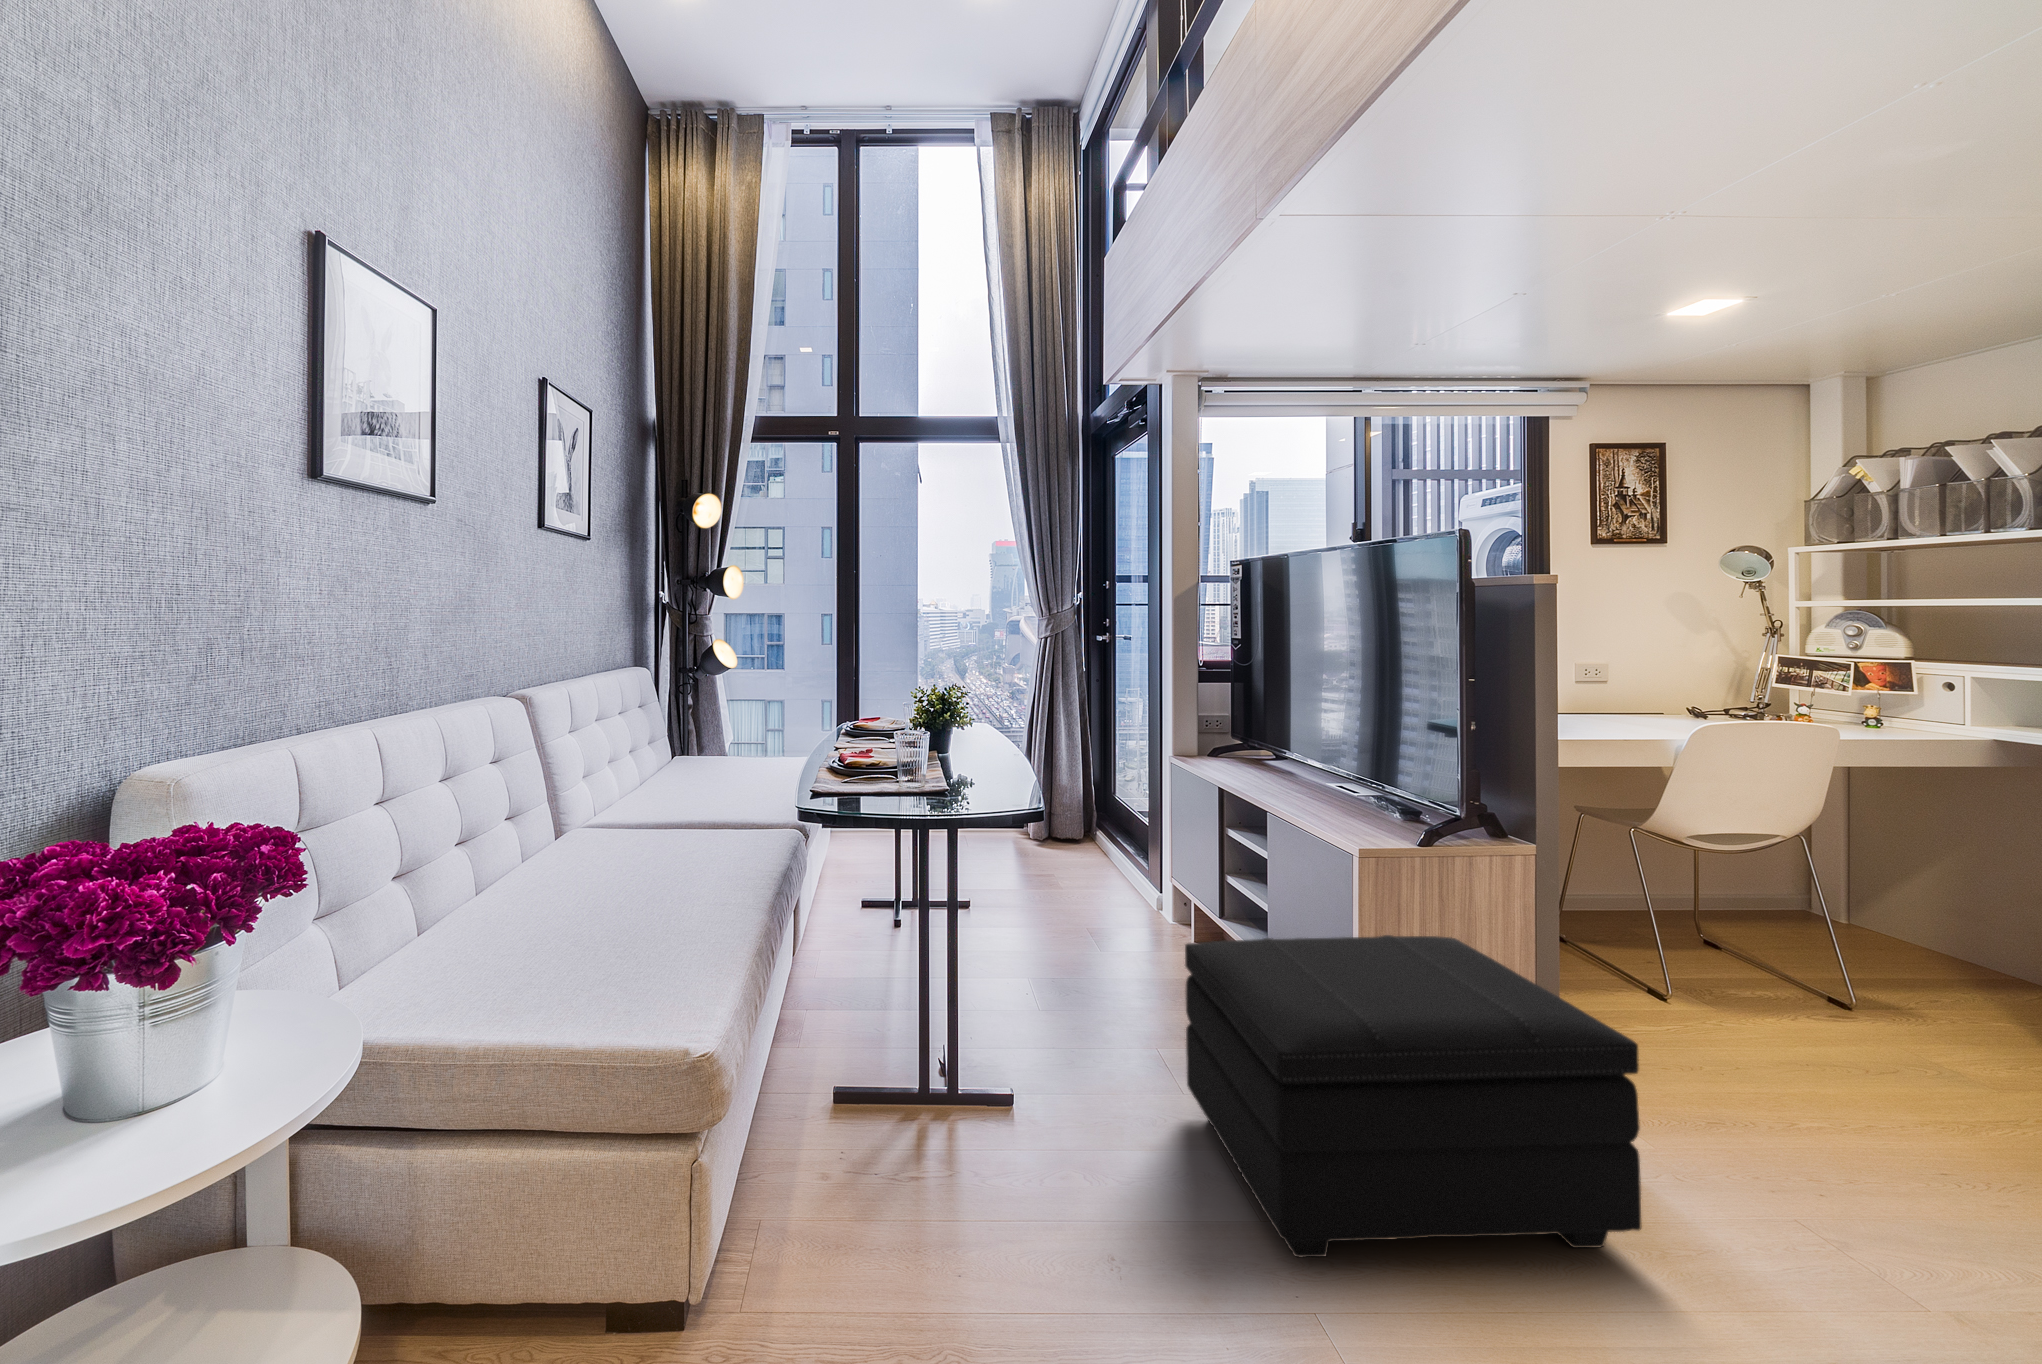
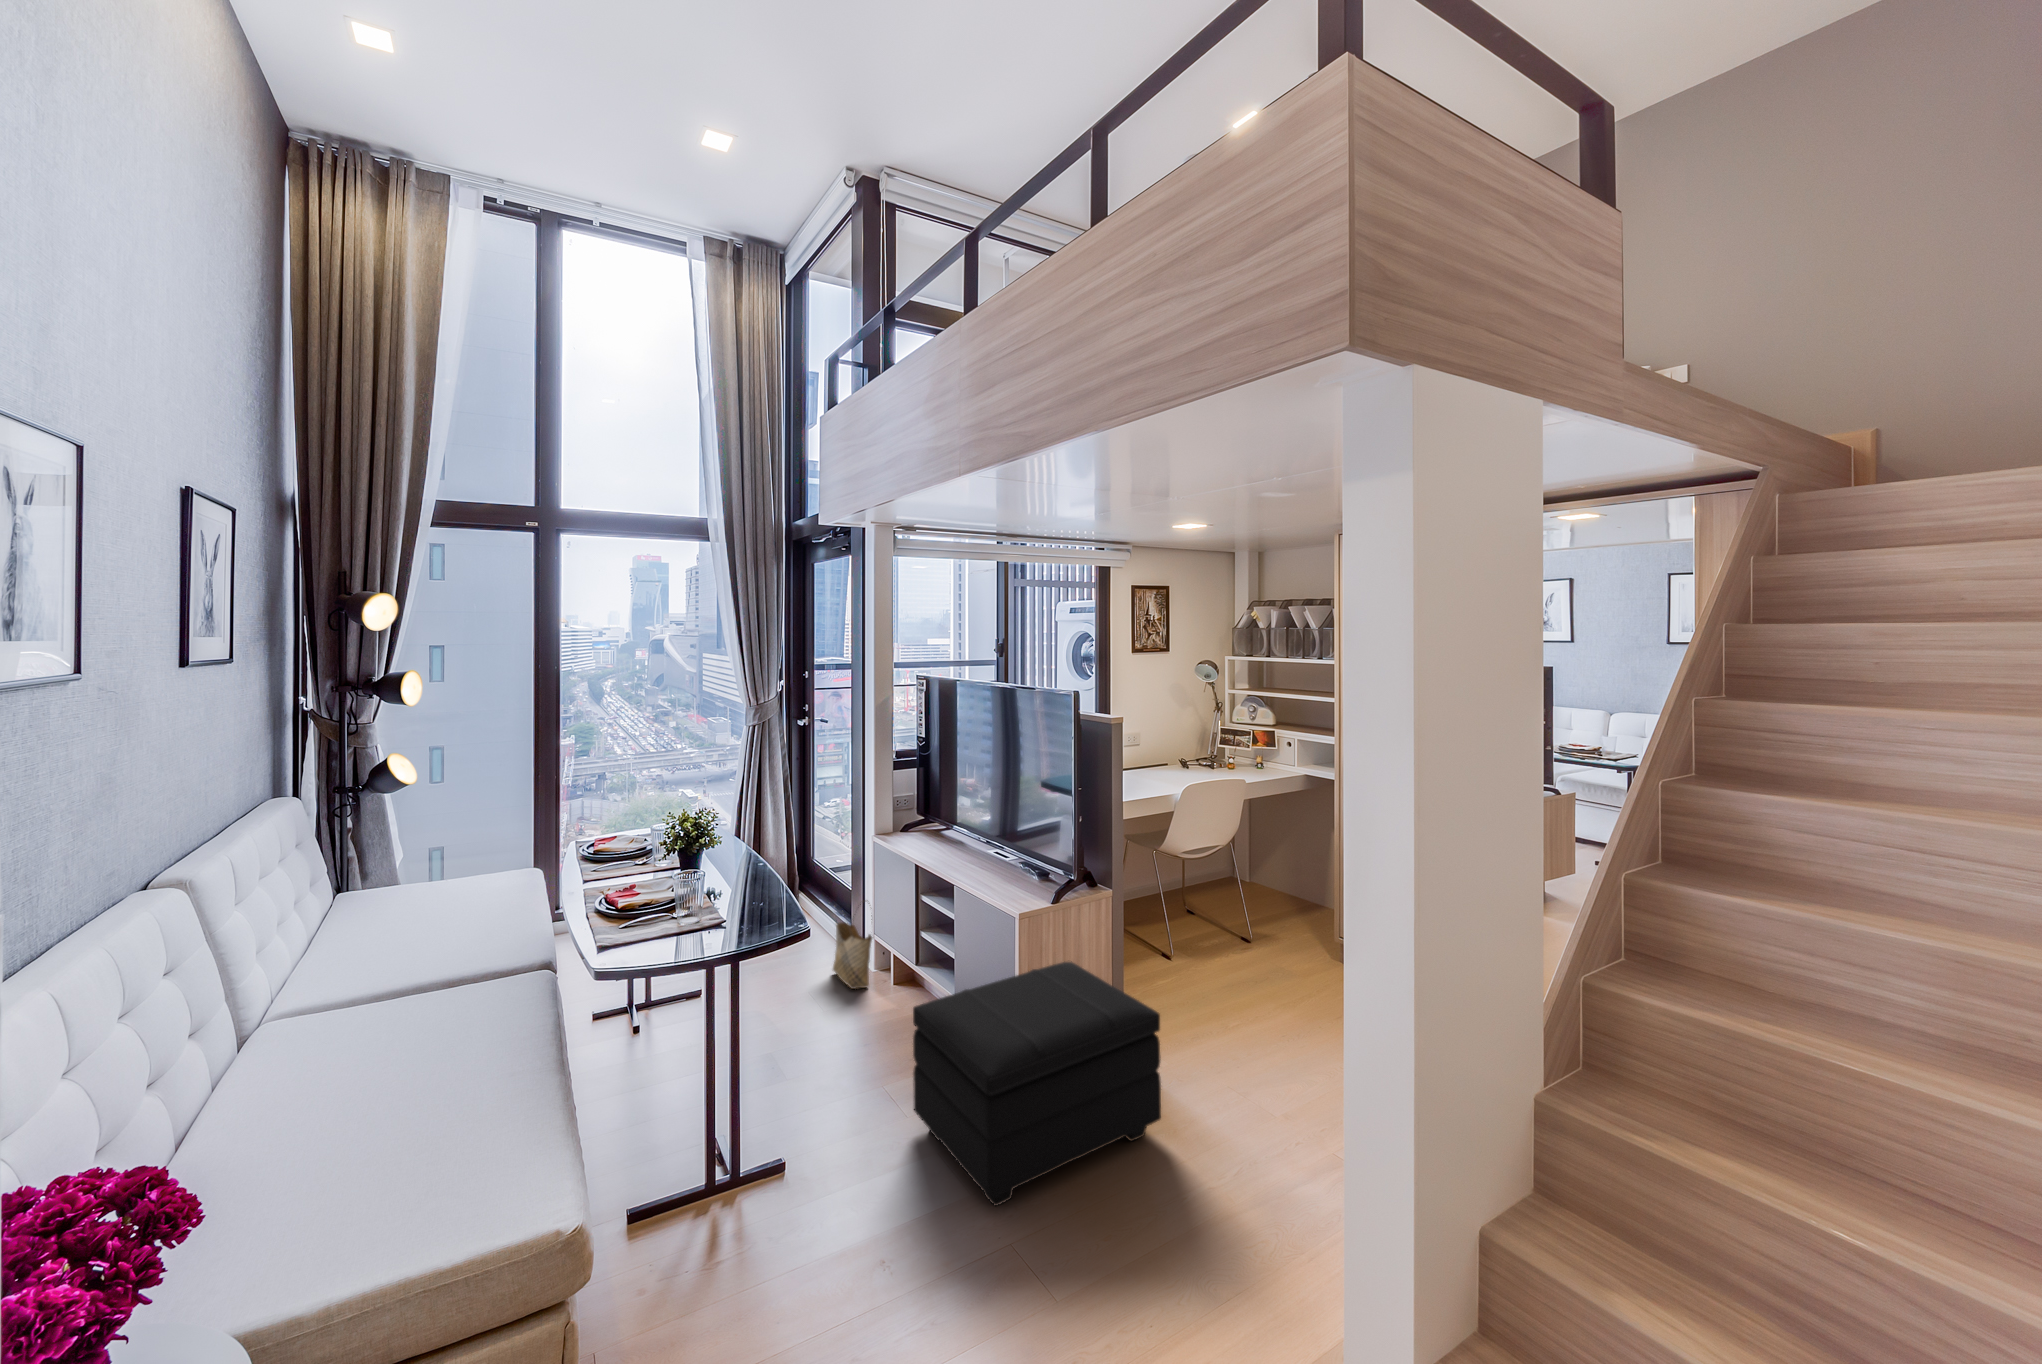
woven basket: none [1121,830,1167,936] -> present [833,904,872,989]

